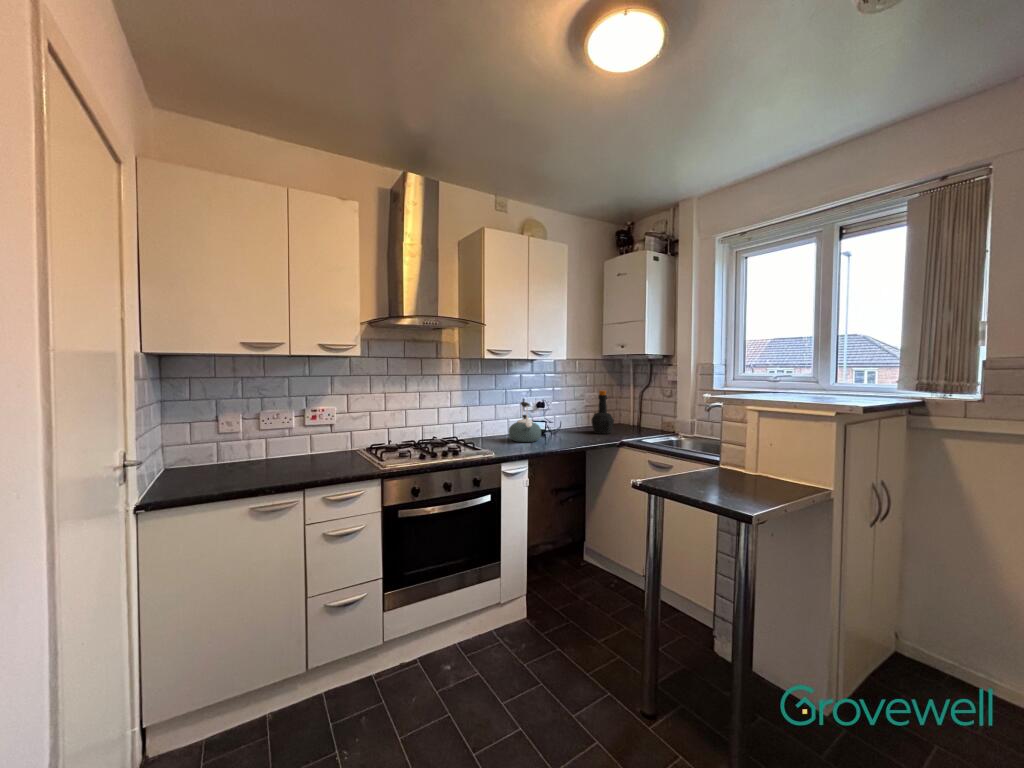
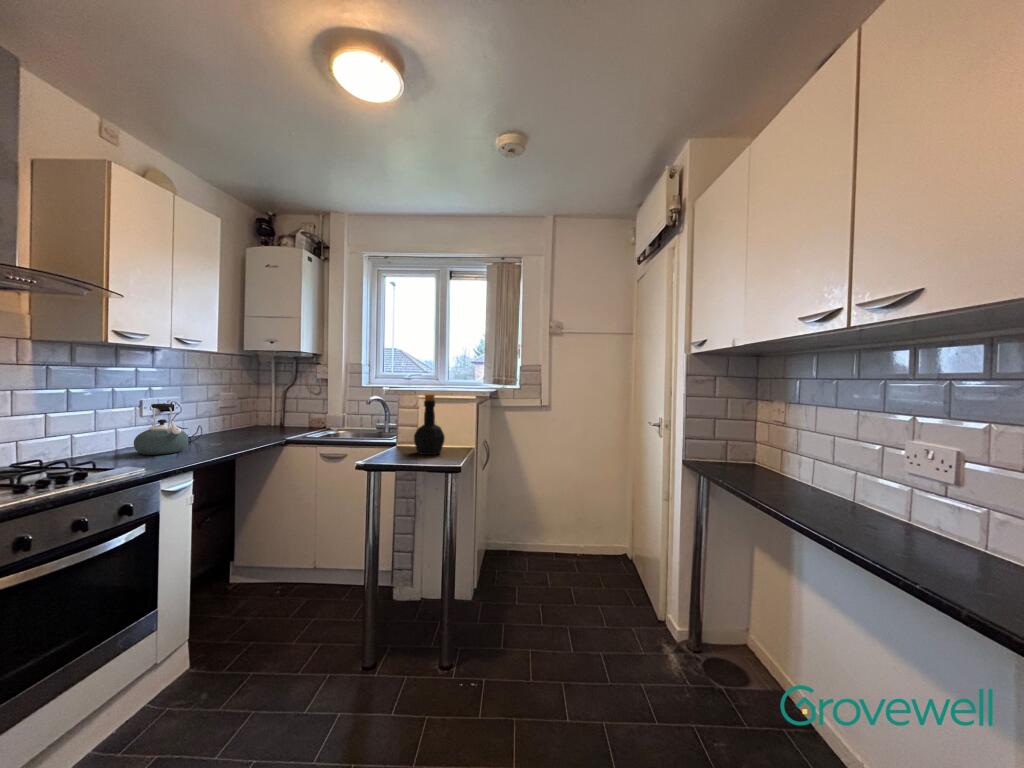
bottle: present [591,391,614,434] -> present [414,394,445,455]

